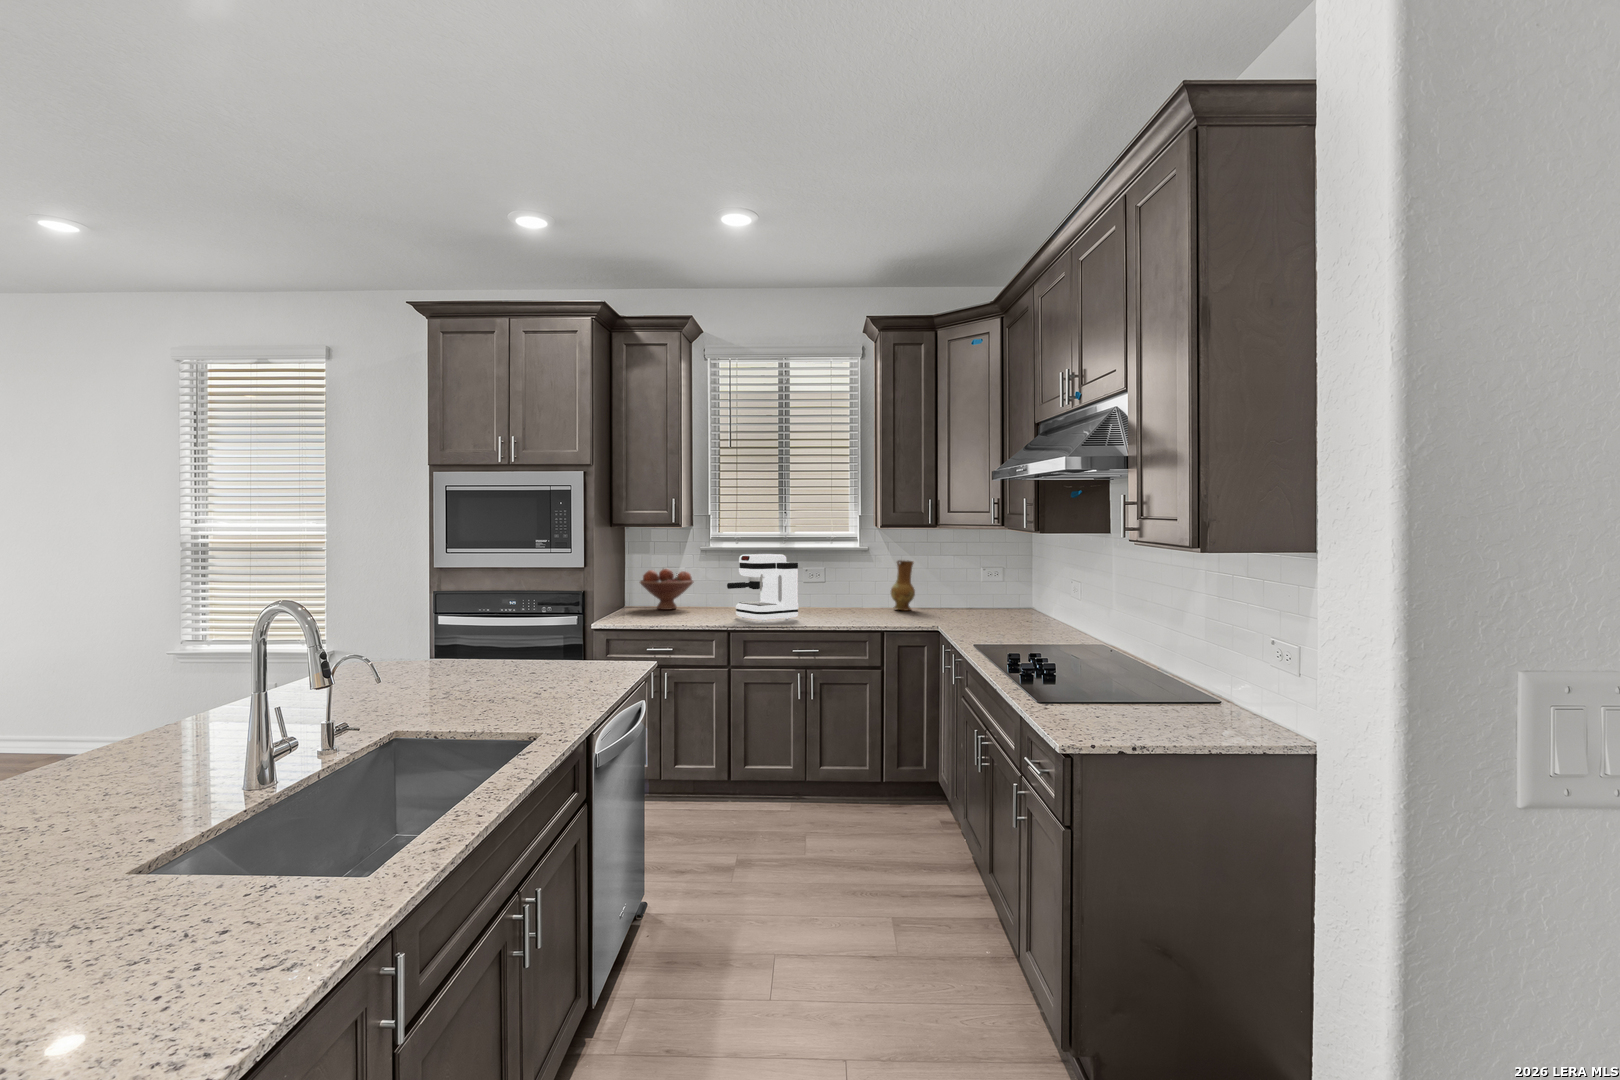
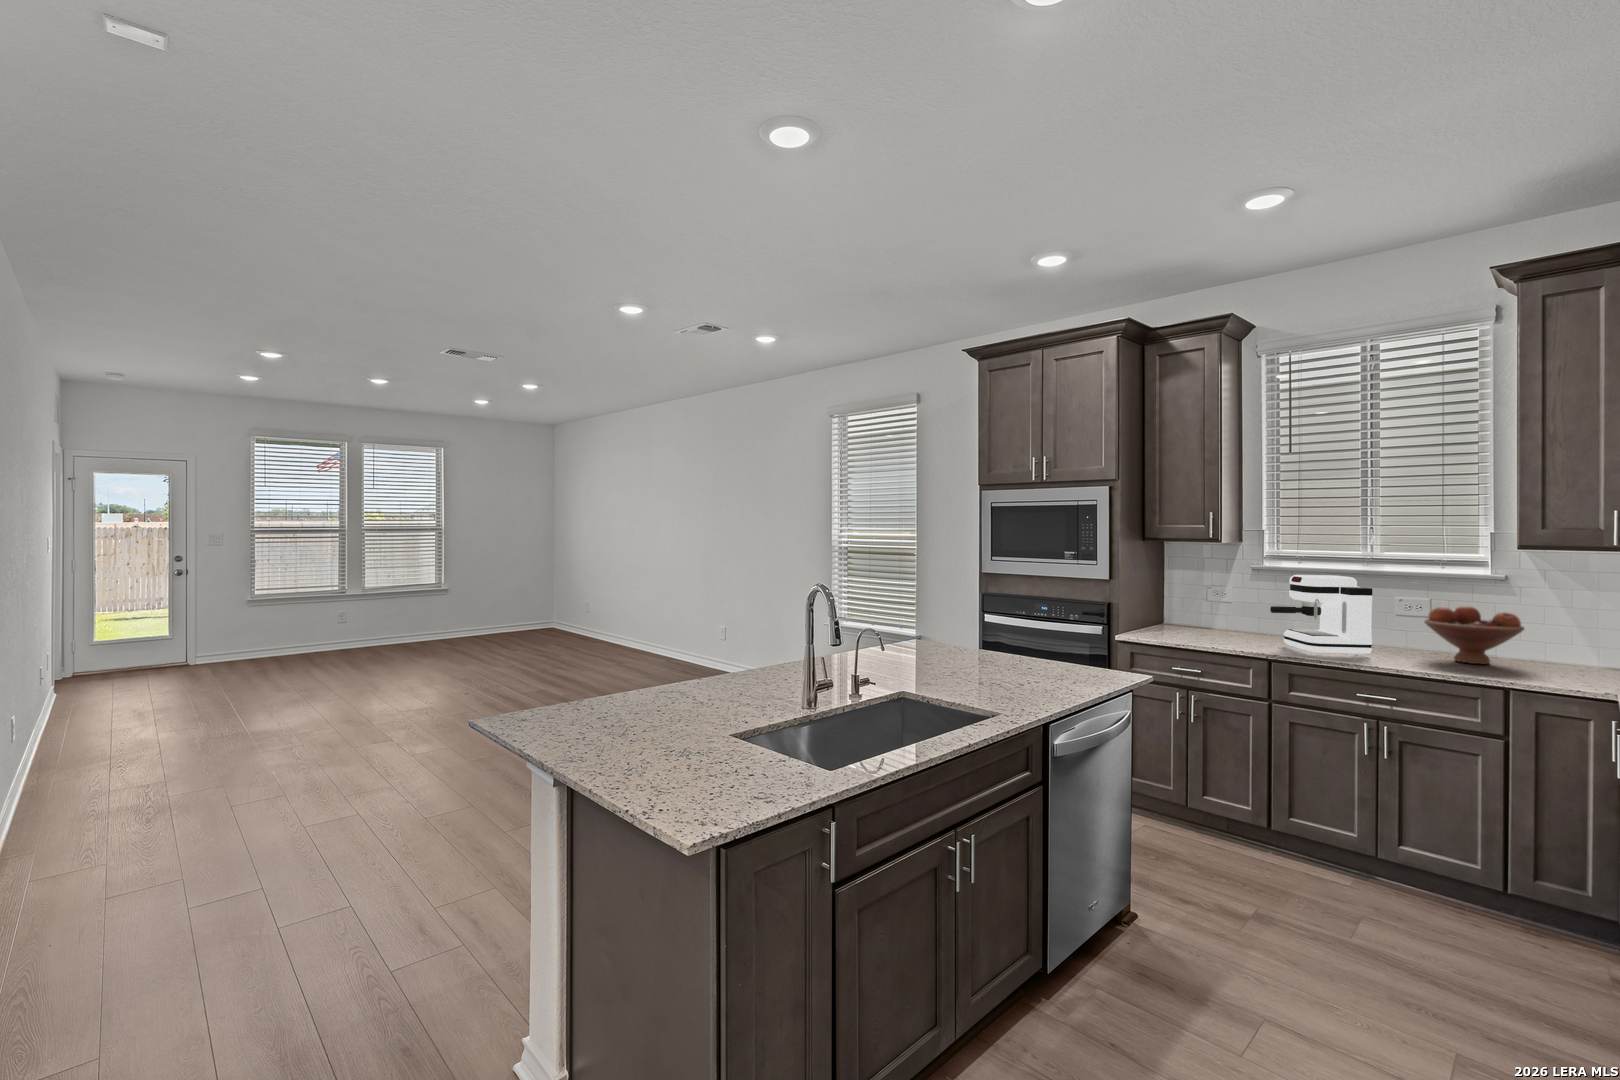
ceramic jug: present [891,560,915,611] -> none [1544,592,1593,664]
fruit bowl: present [640,569,693,610] -> present [1425,606,1524,664]

